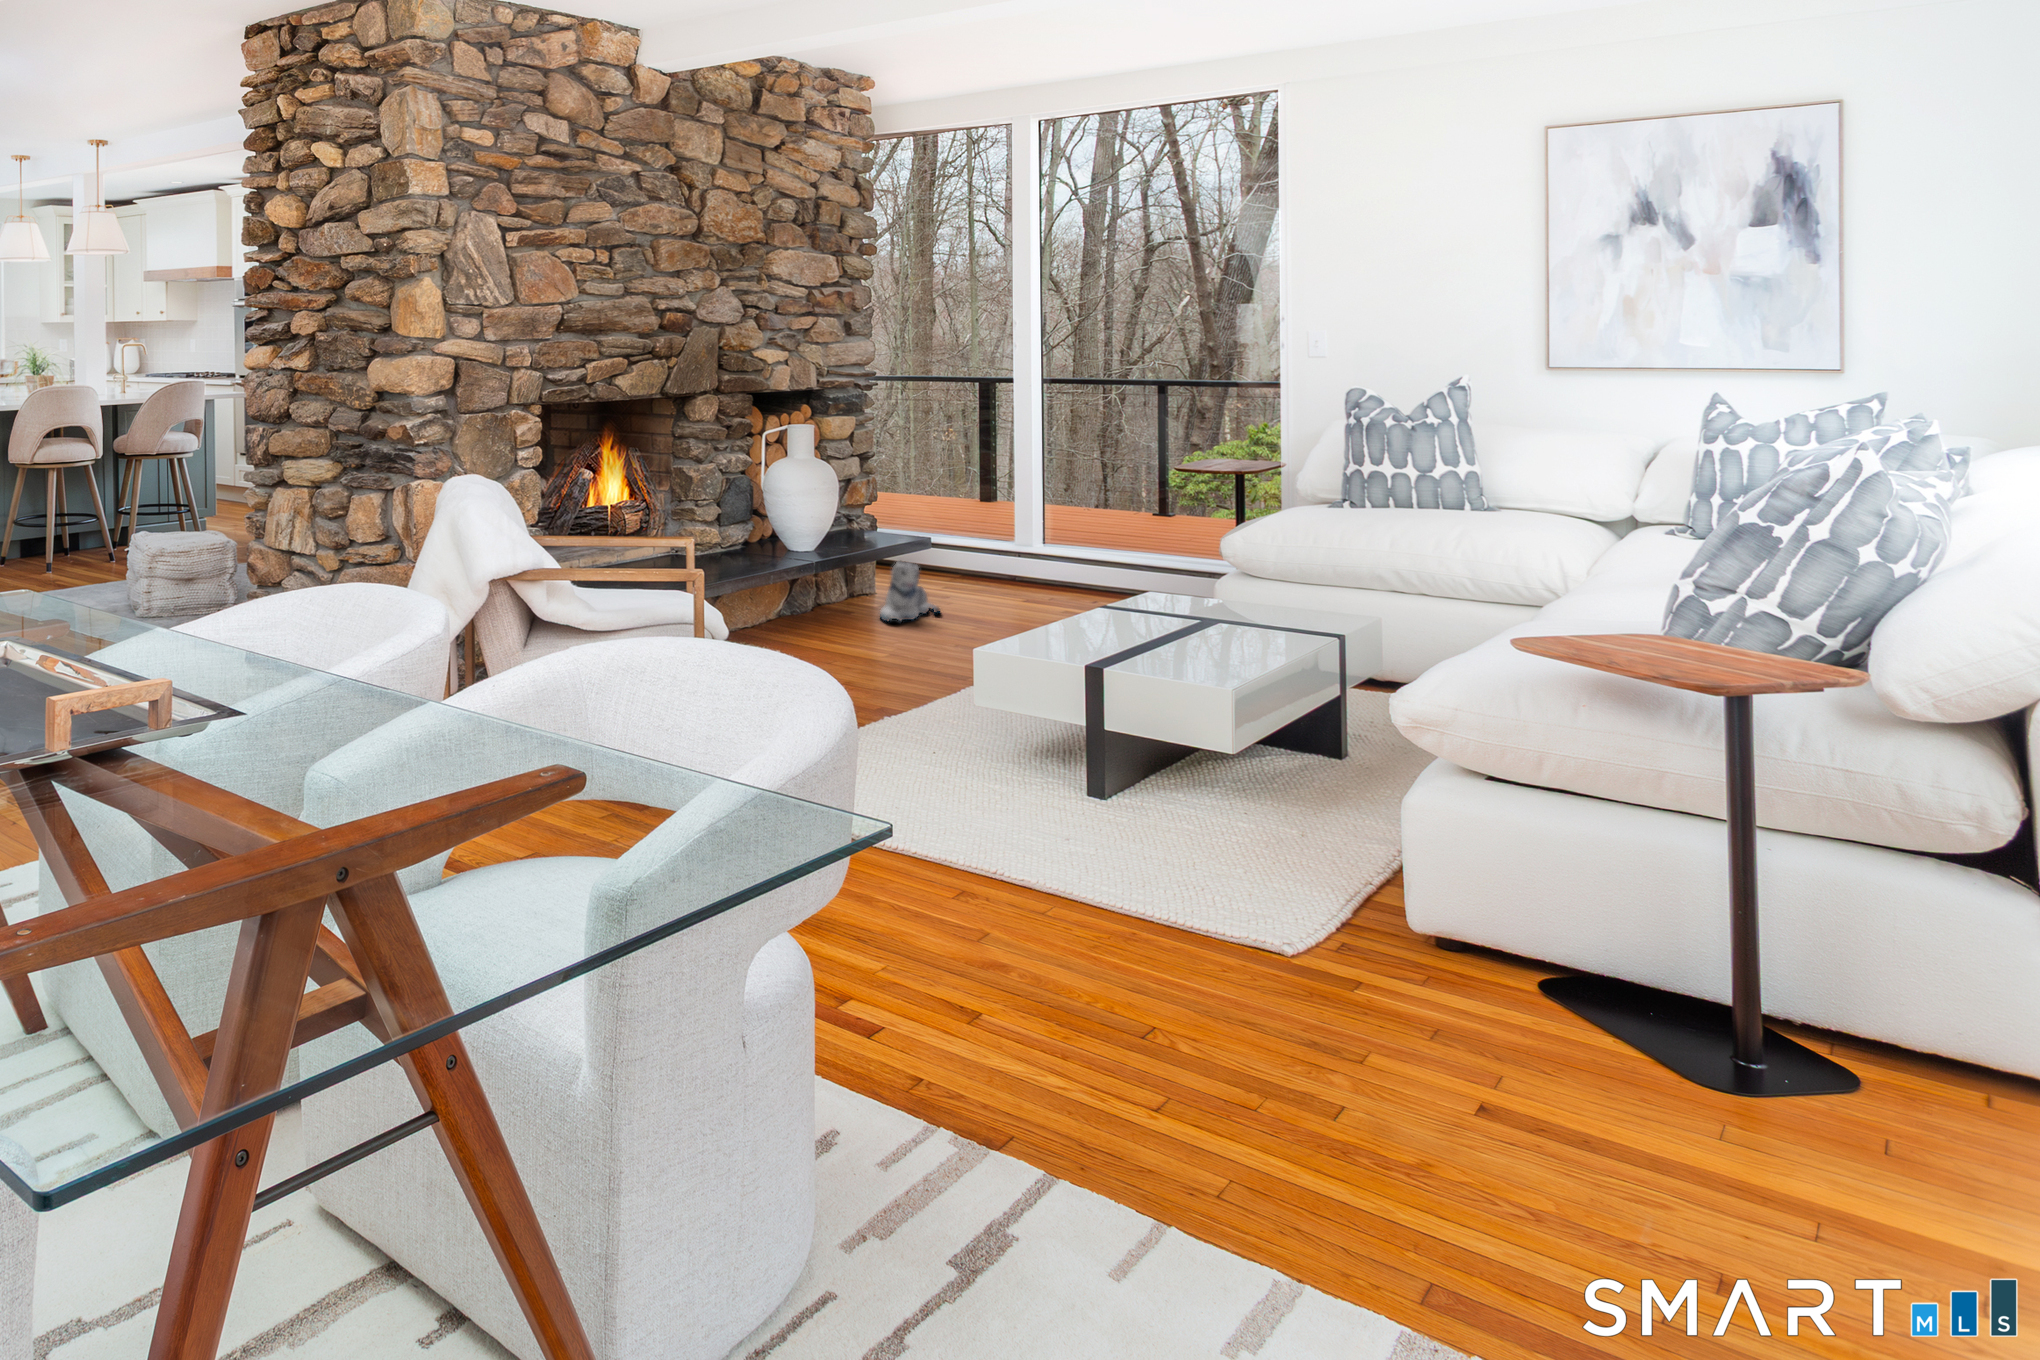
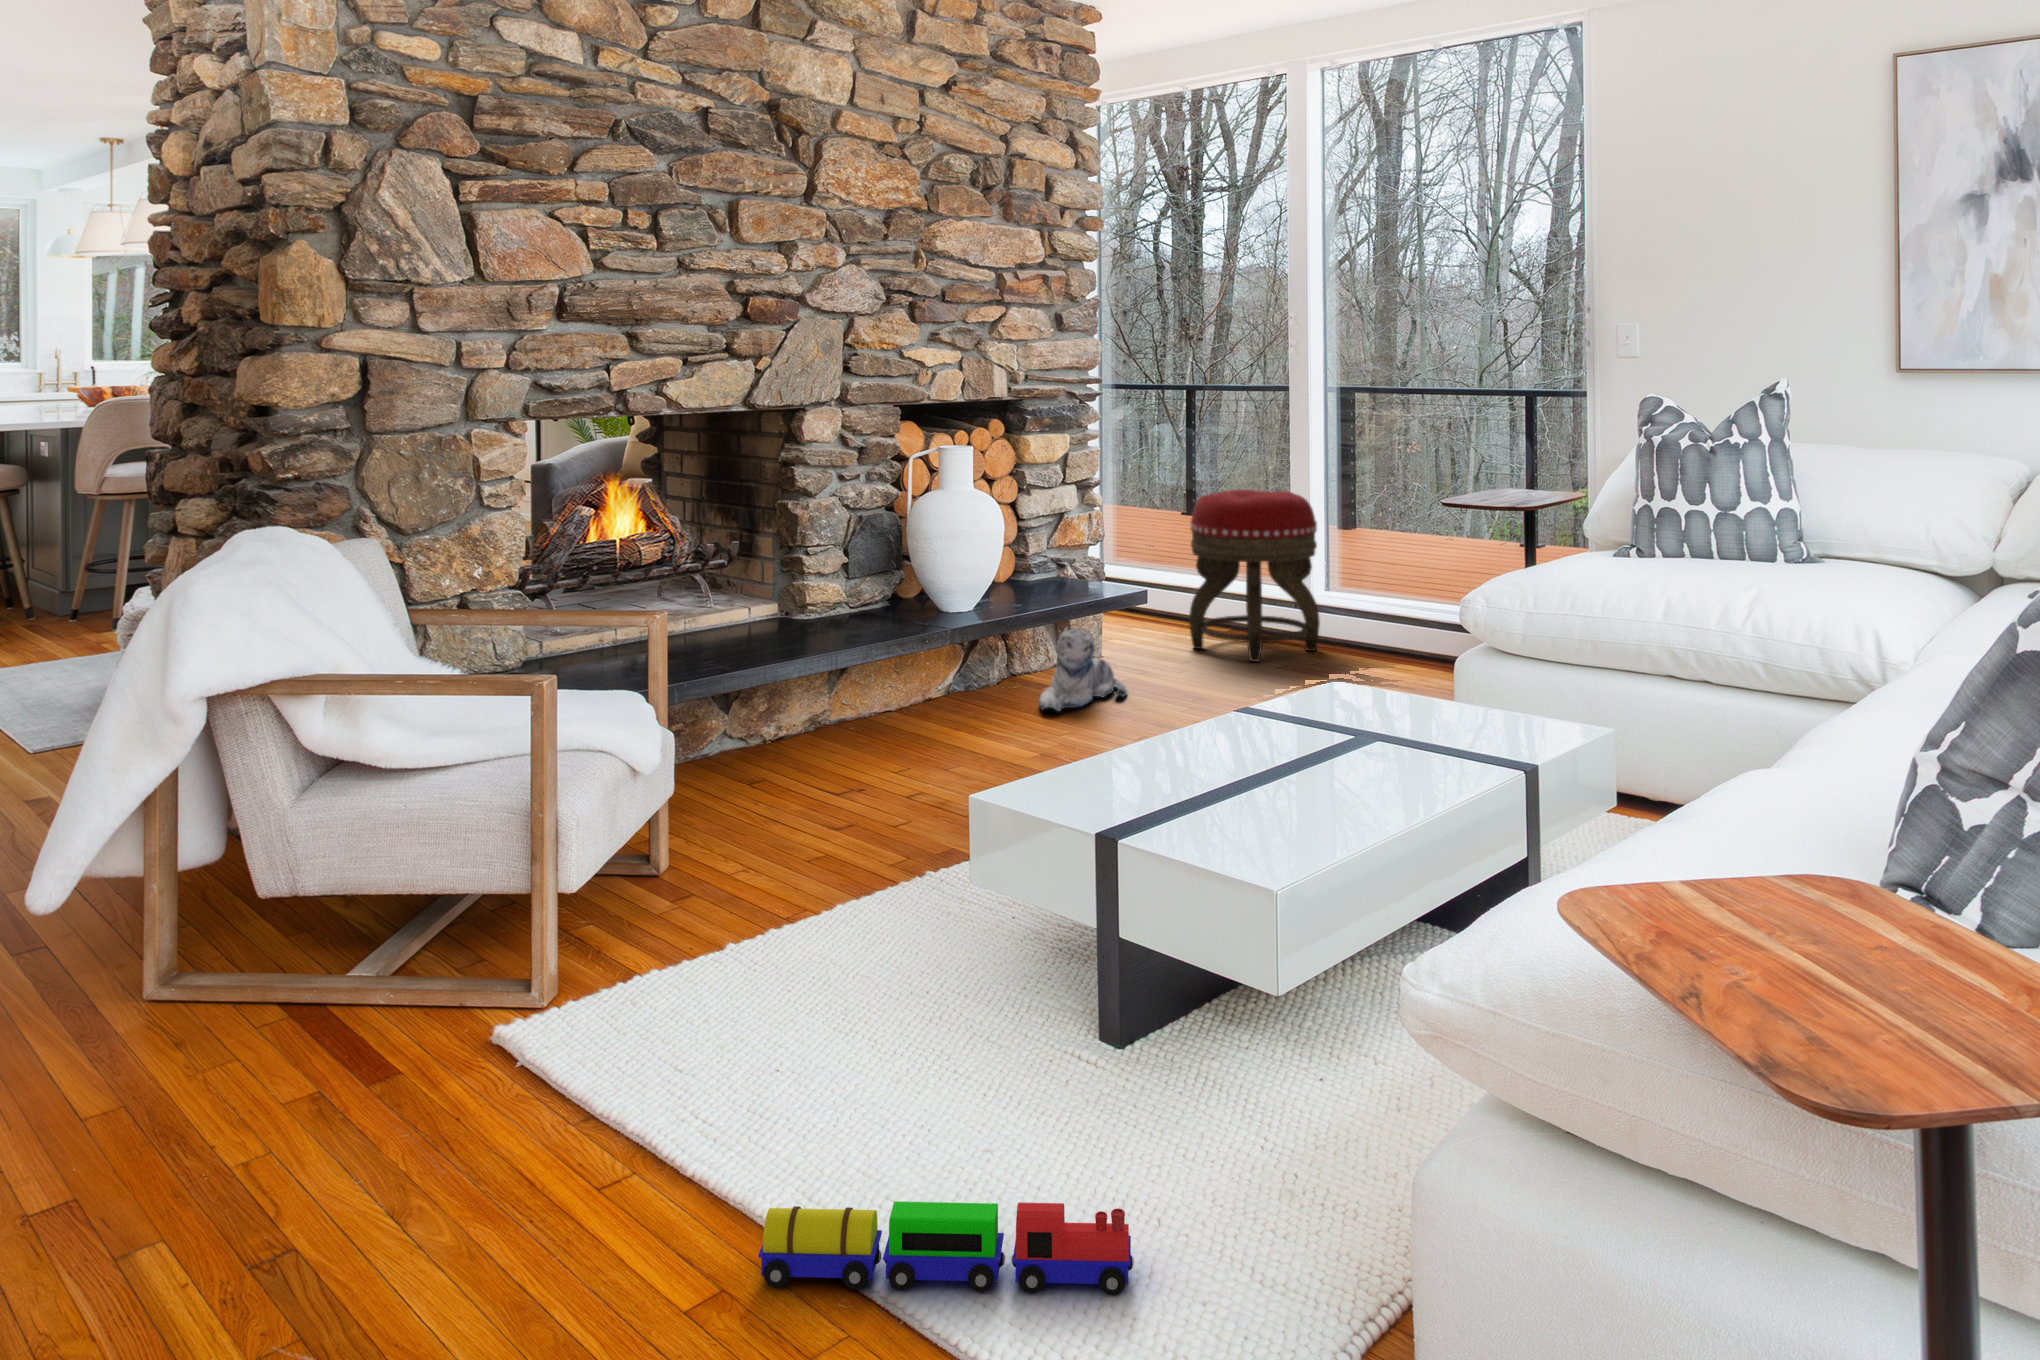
footstool: none [960,460,1066,592] -> present [1189,490,1320,662]
toy train: none [998,838,1216,884] -> present [758,1201,1134,1296]

